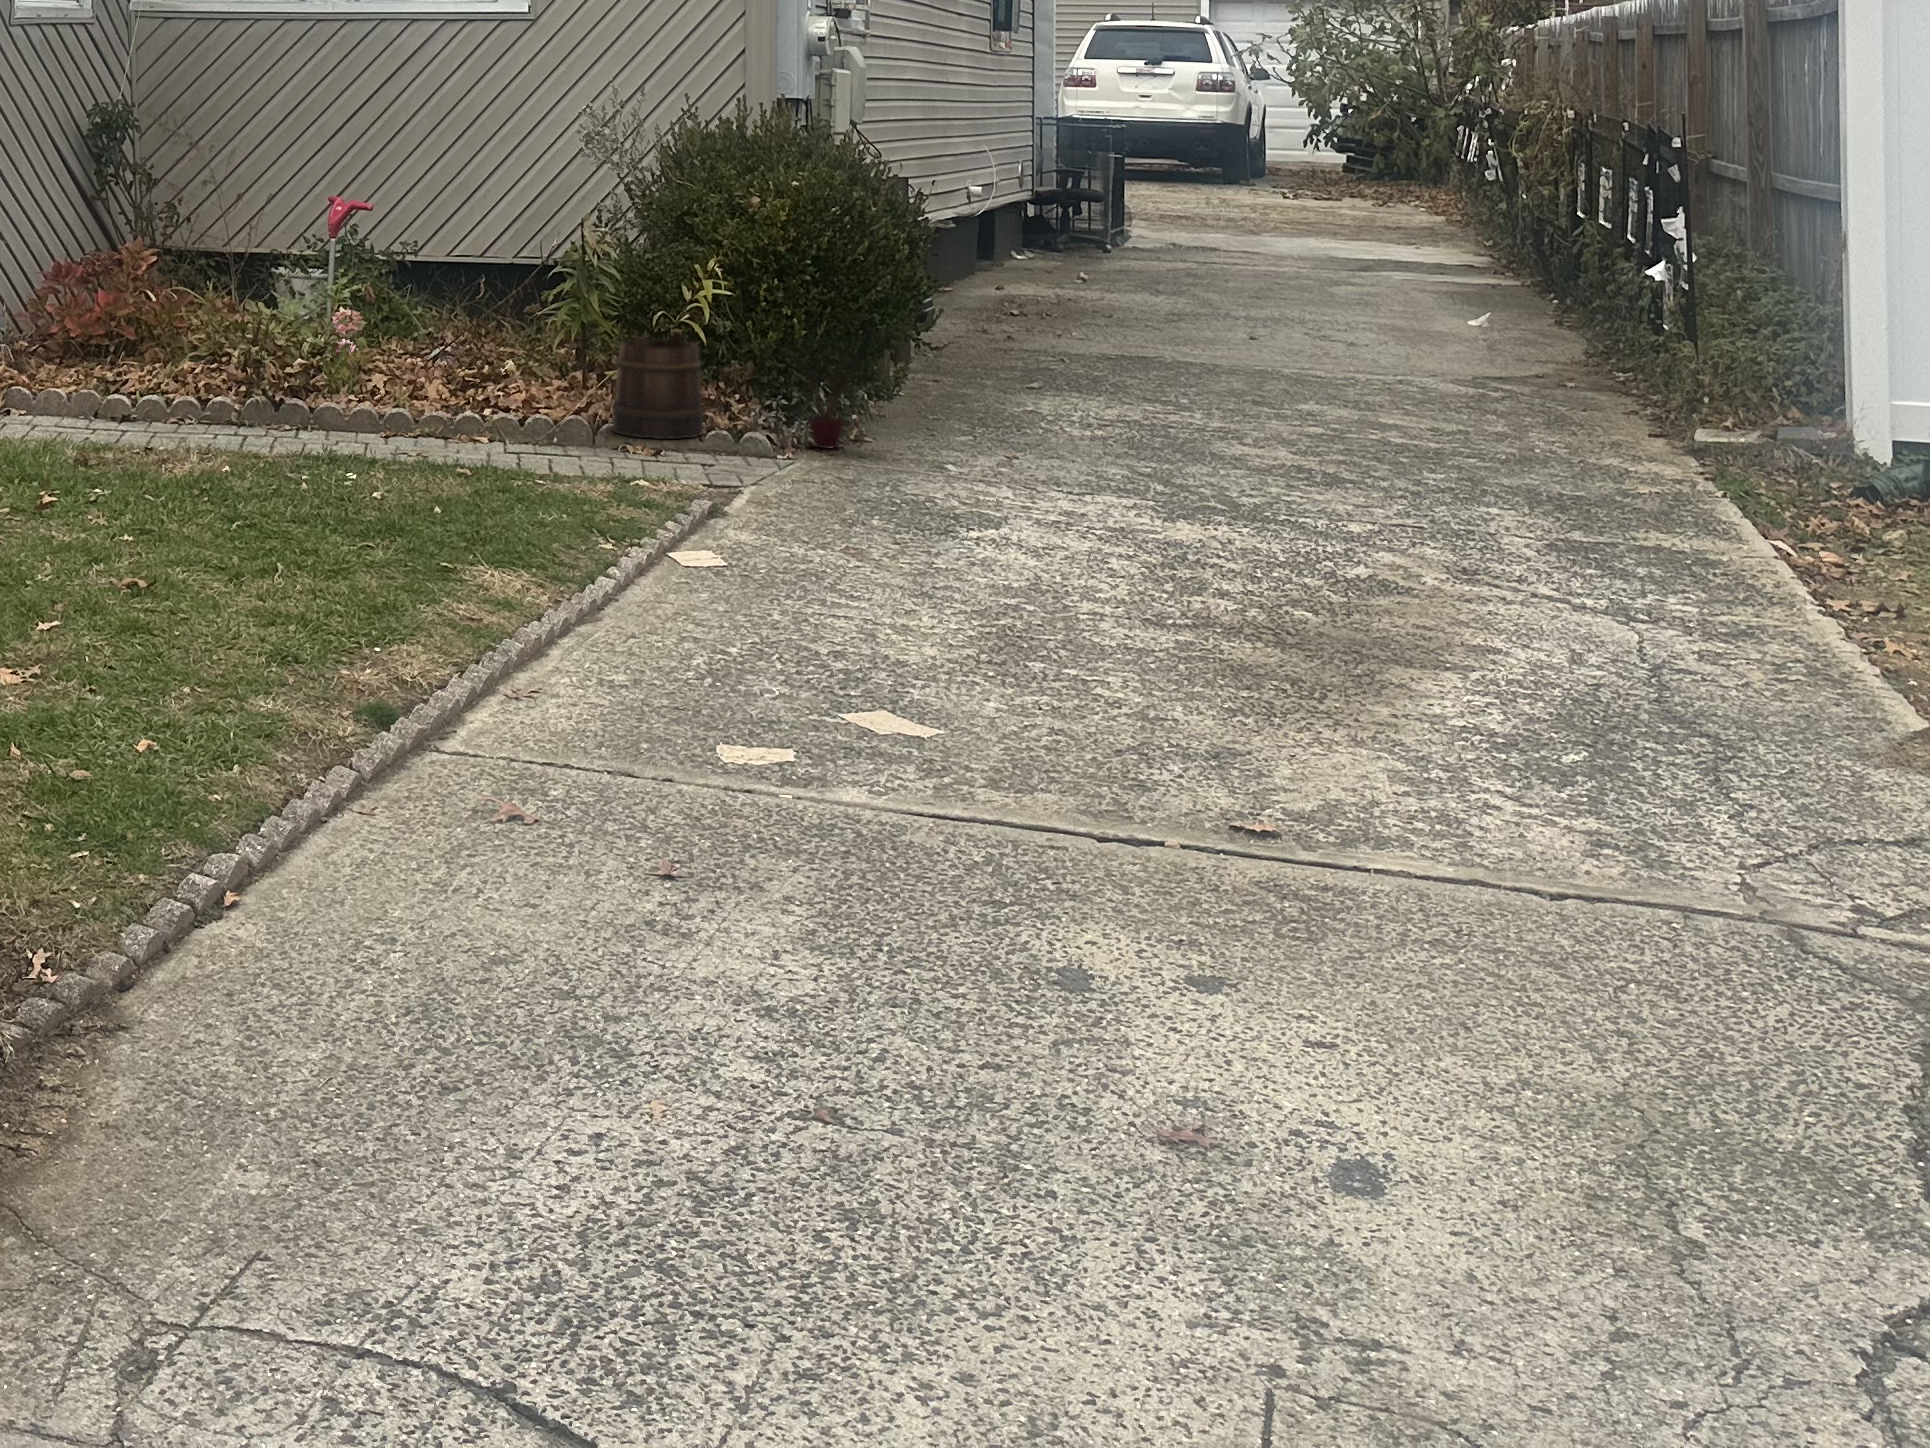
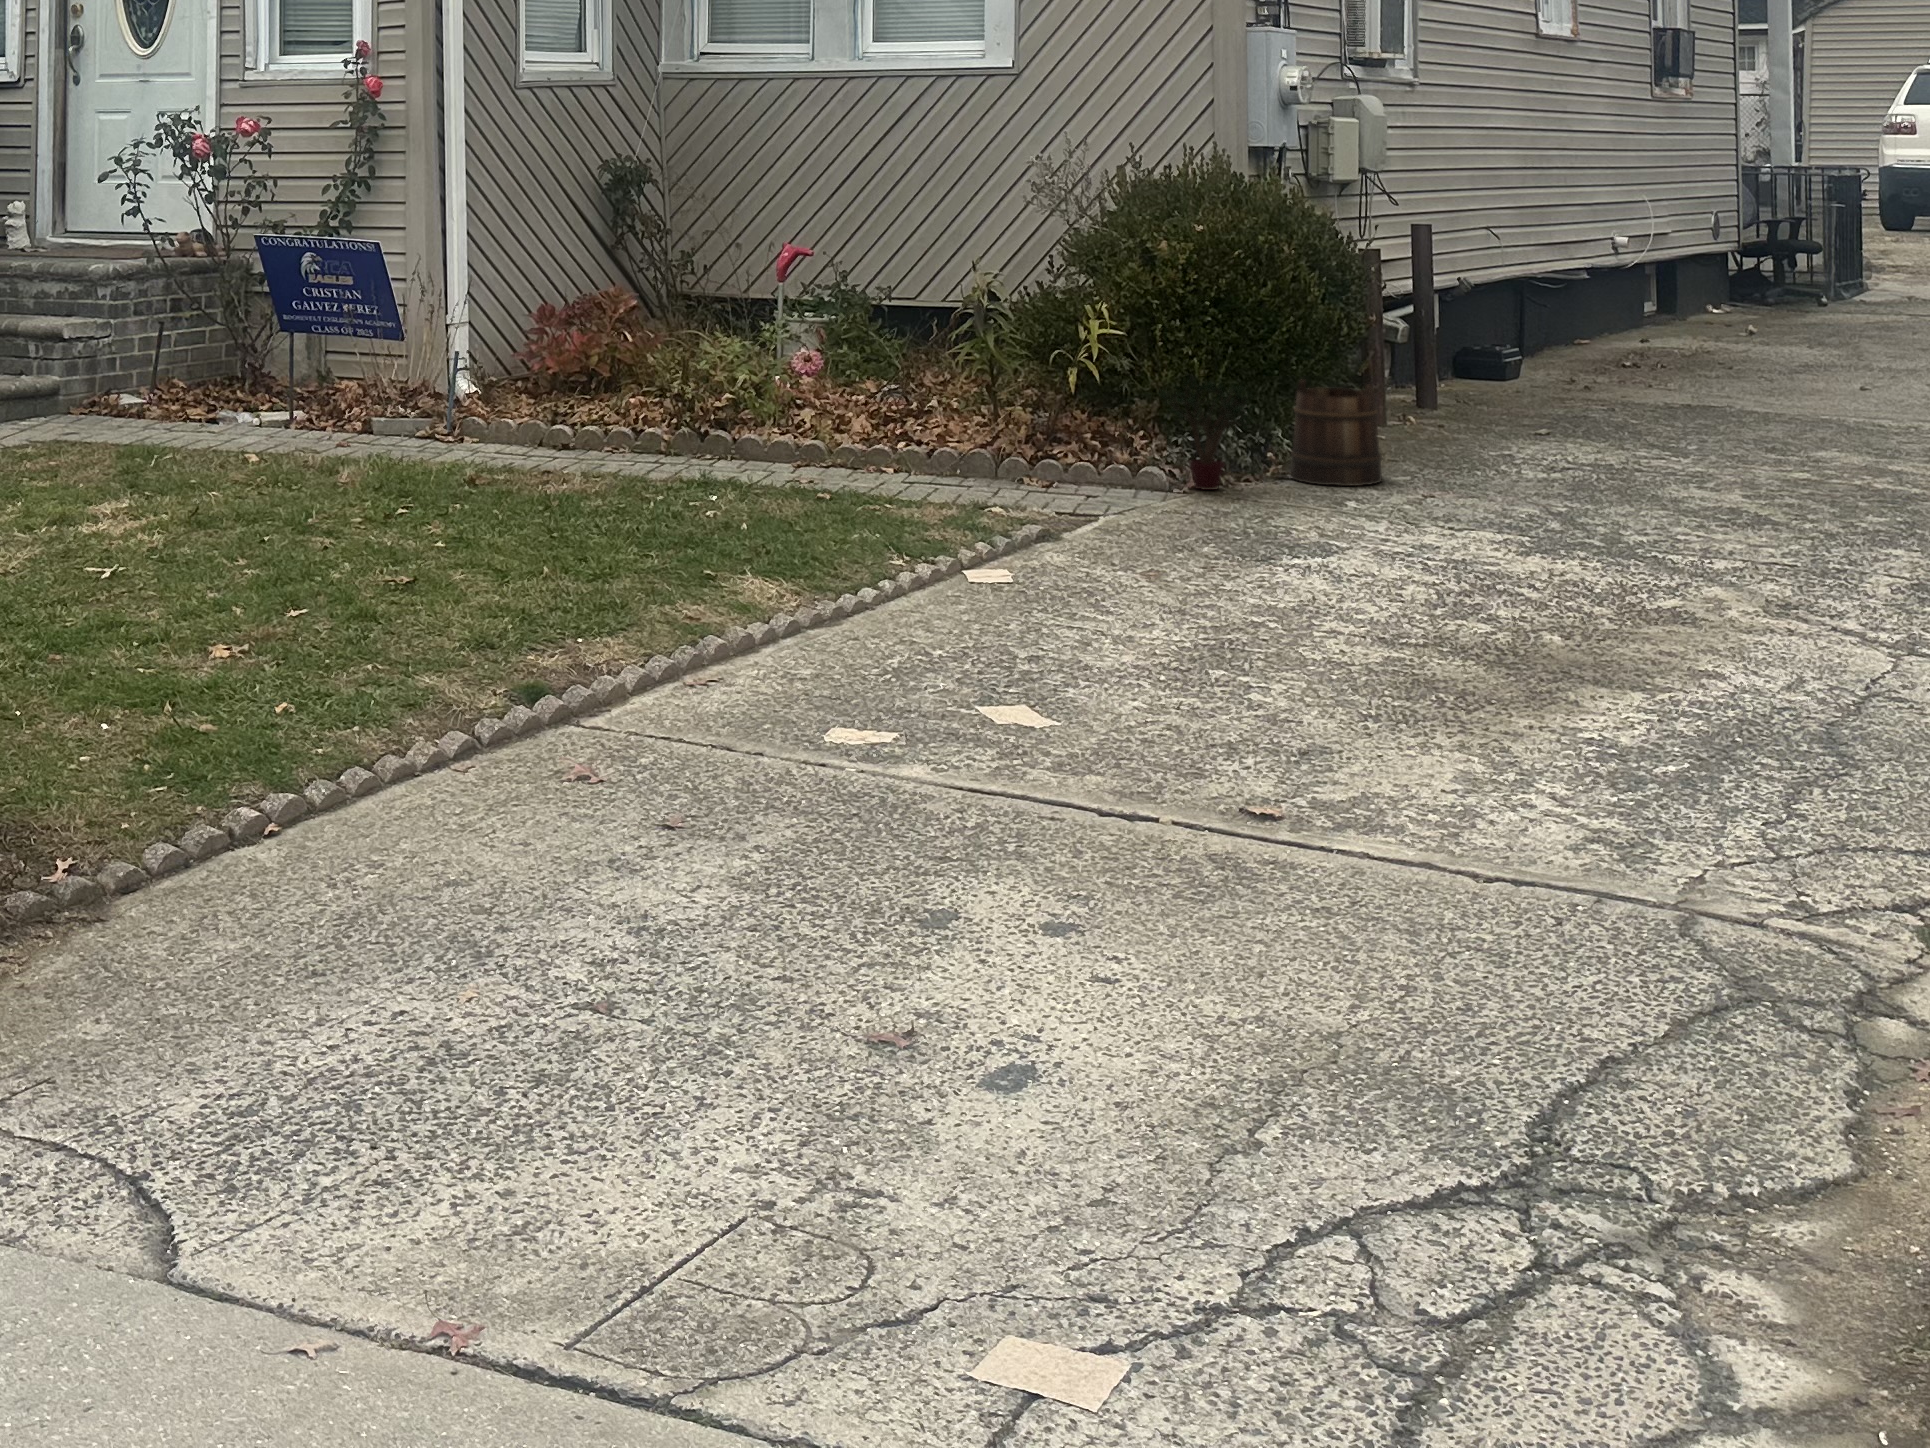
bucket: present [612,330,704,439] -> present [1291,379,1382,486]

